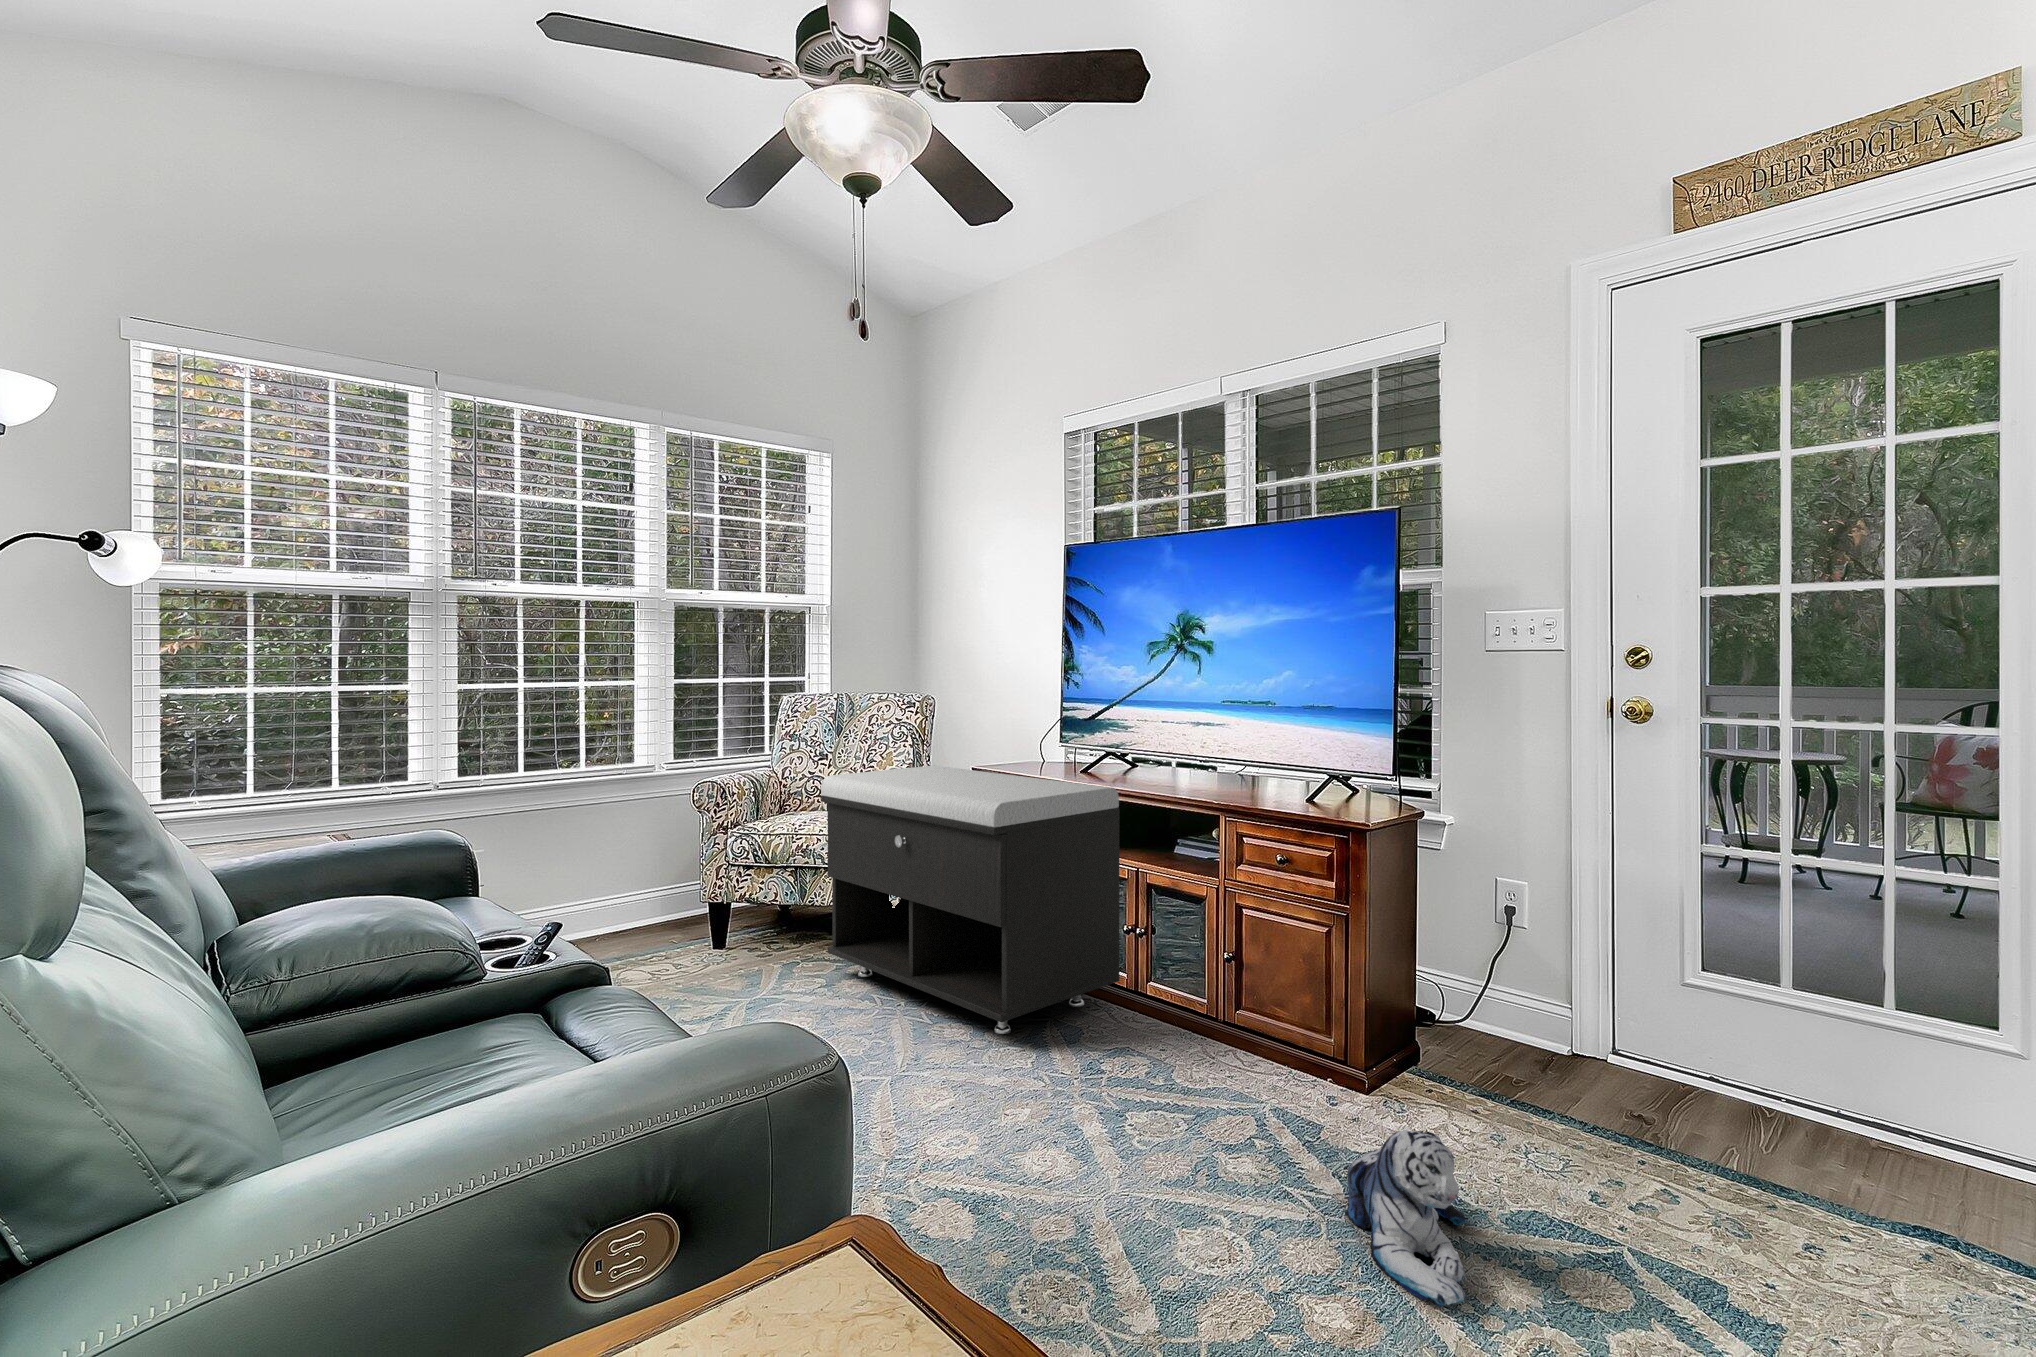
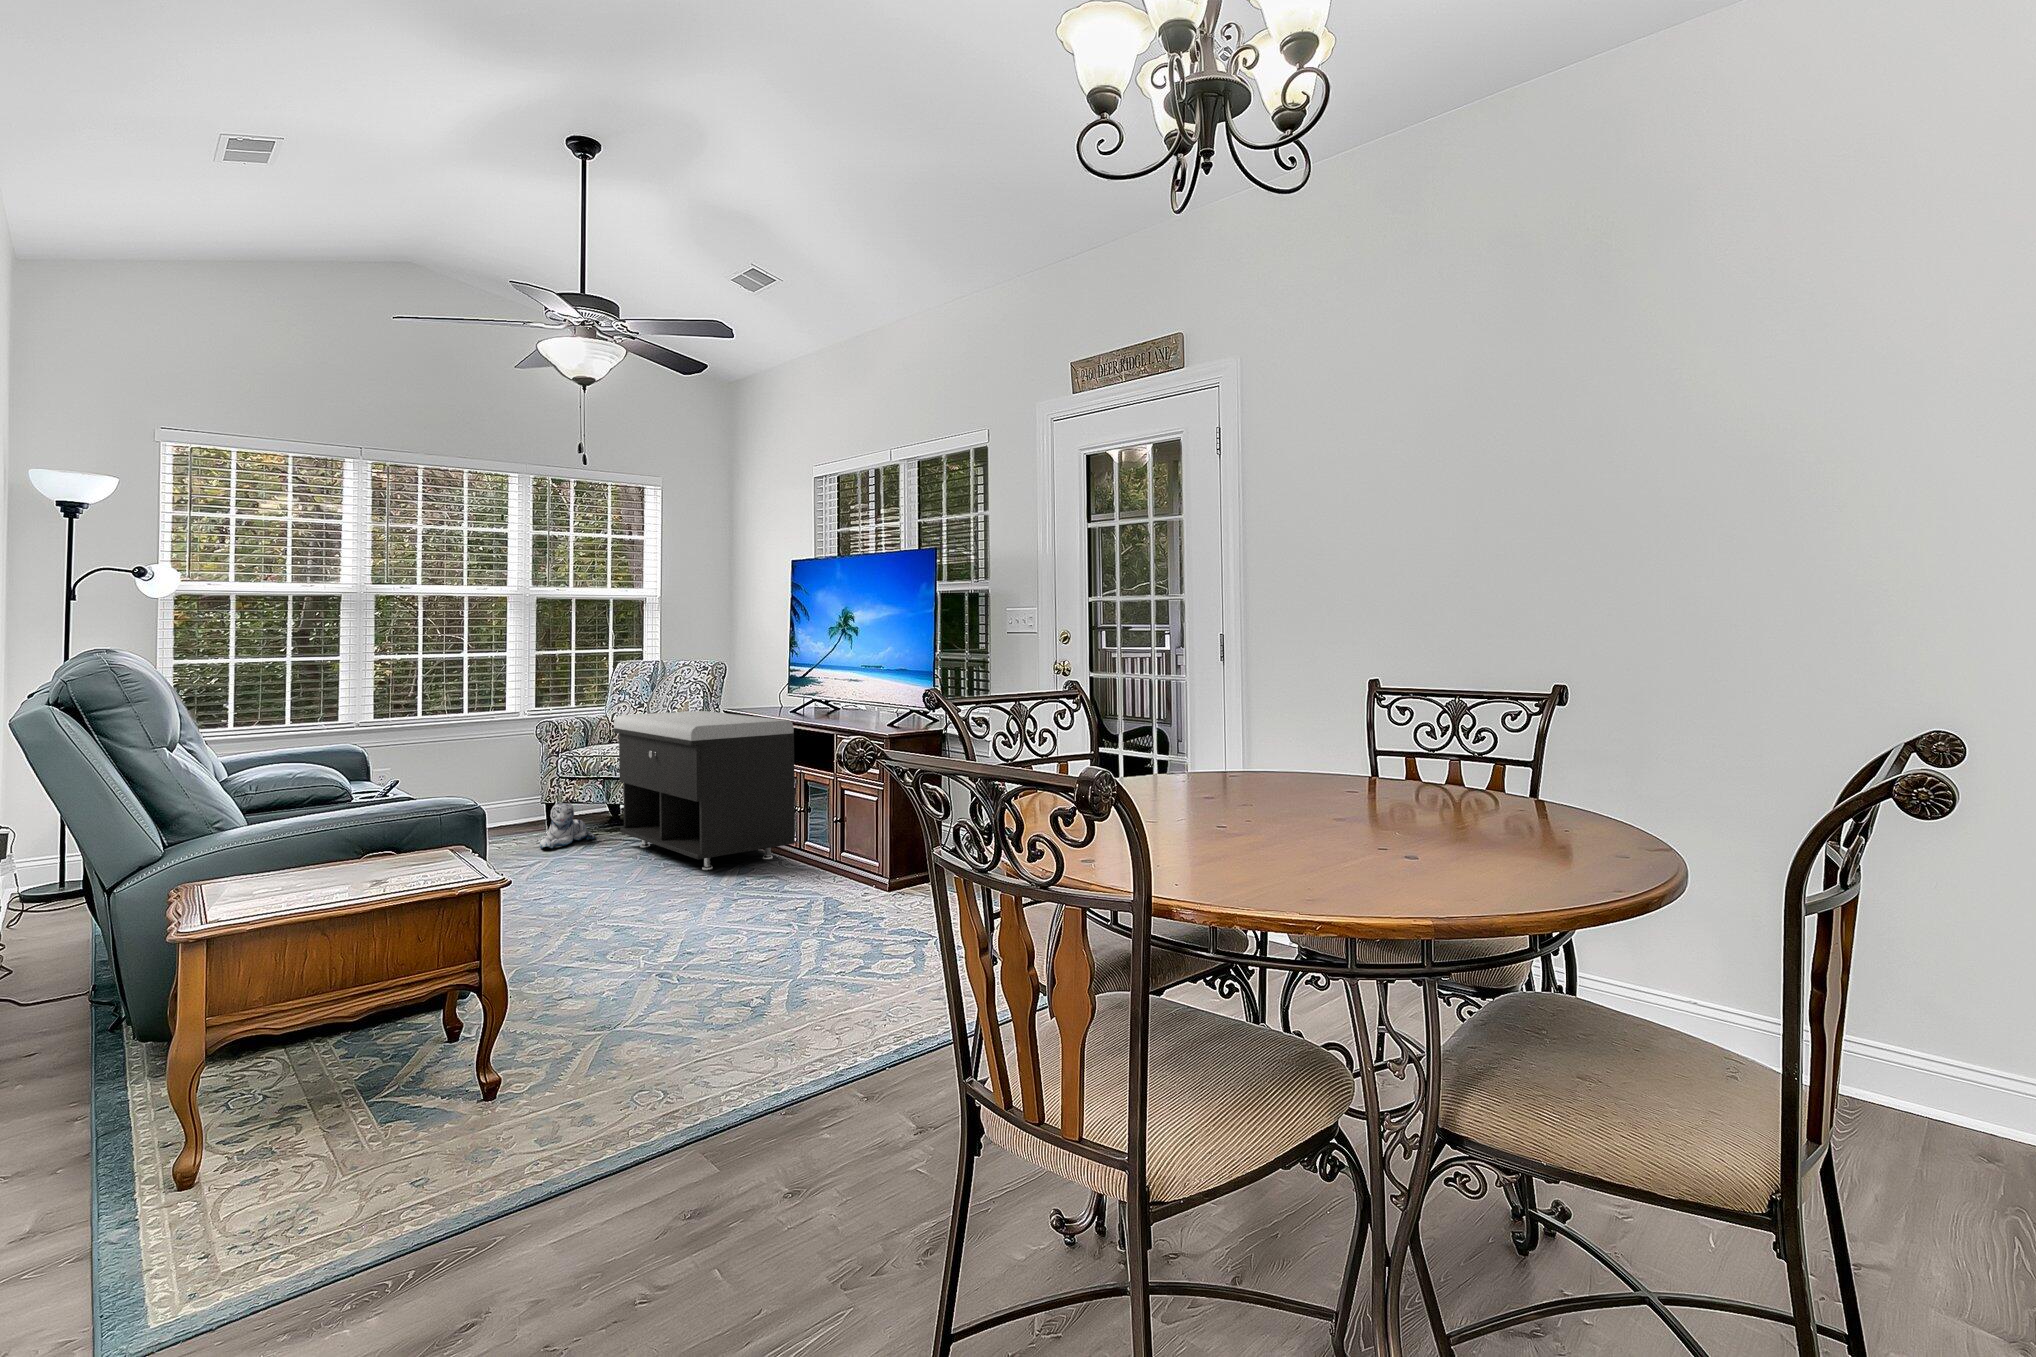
plush toy: present [1345,1130,1466,1307] -> present [540,802,595,849]

